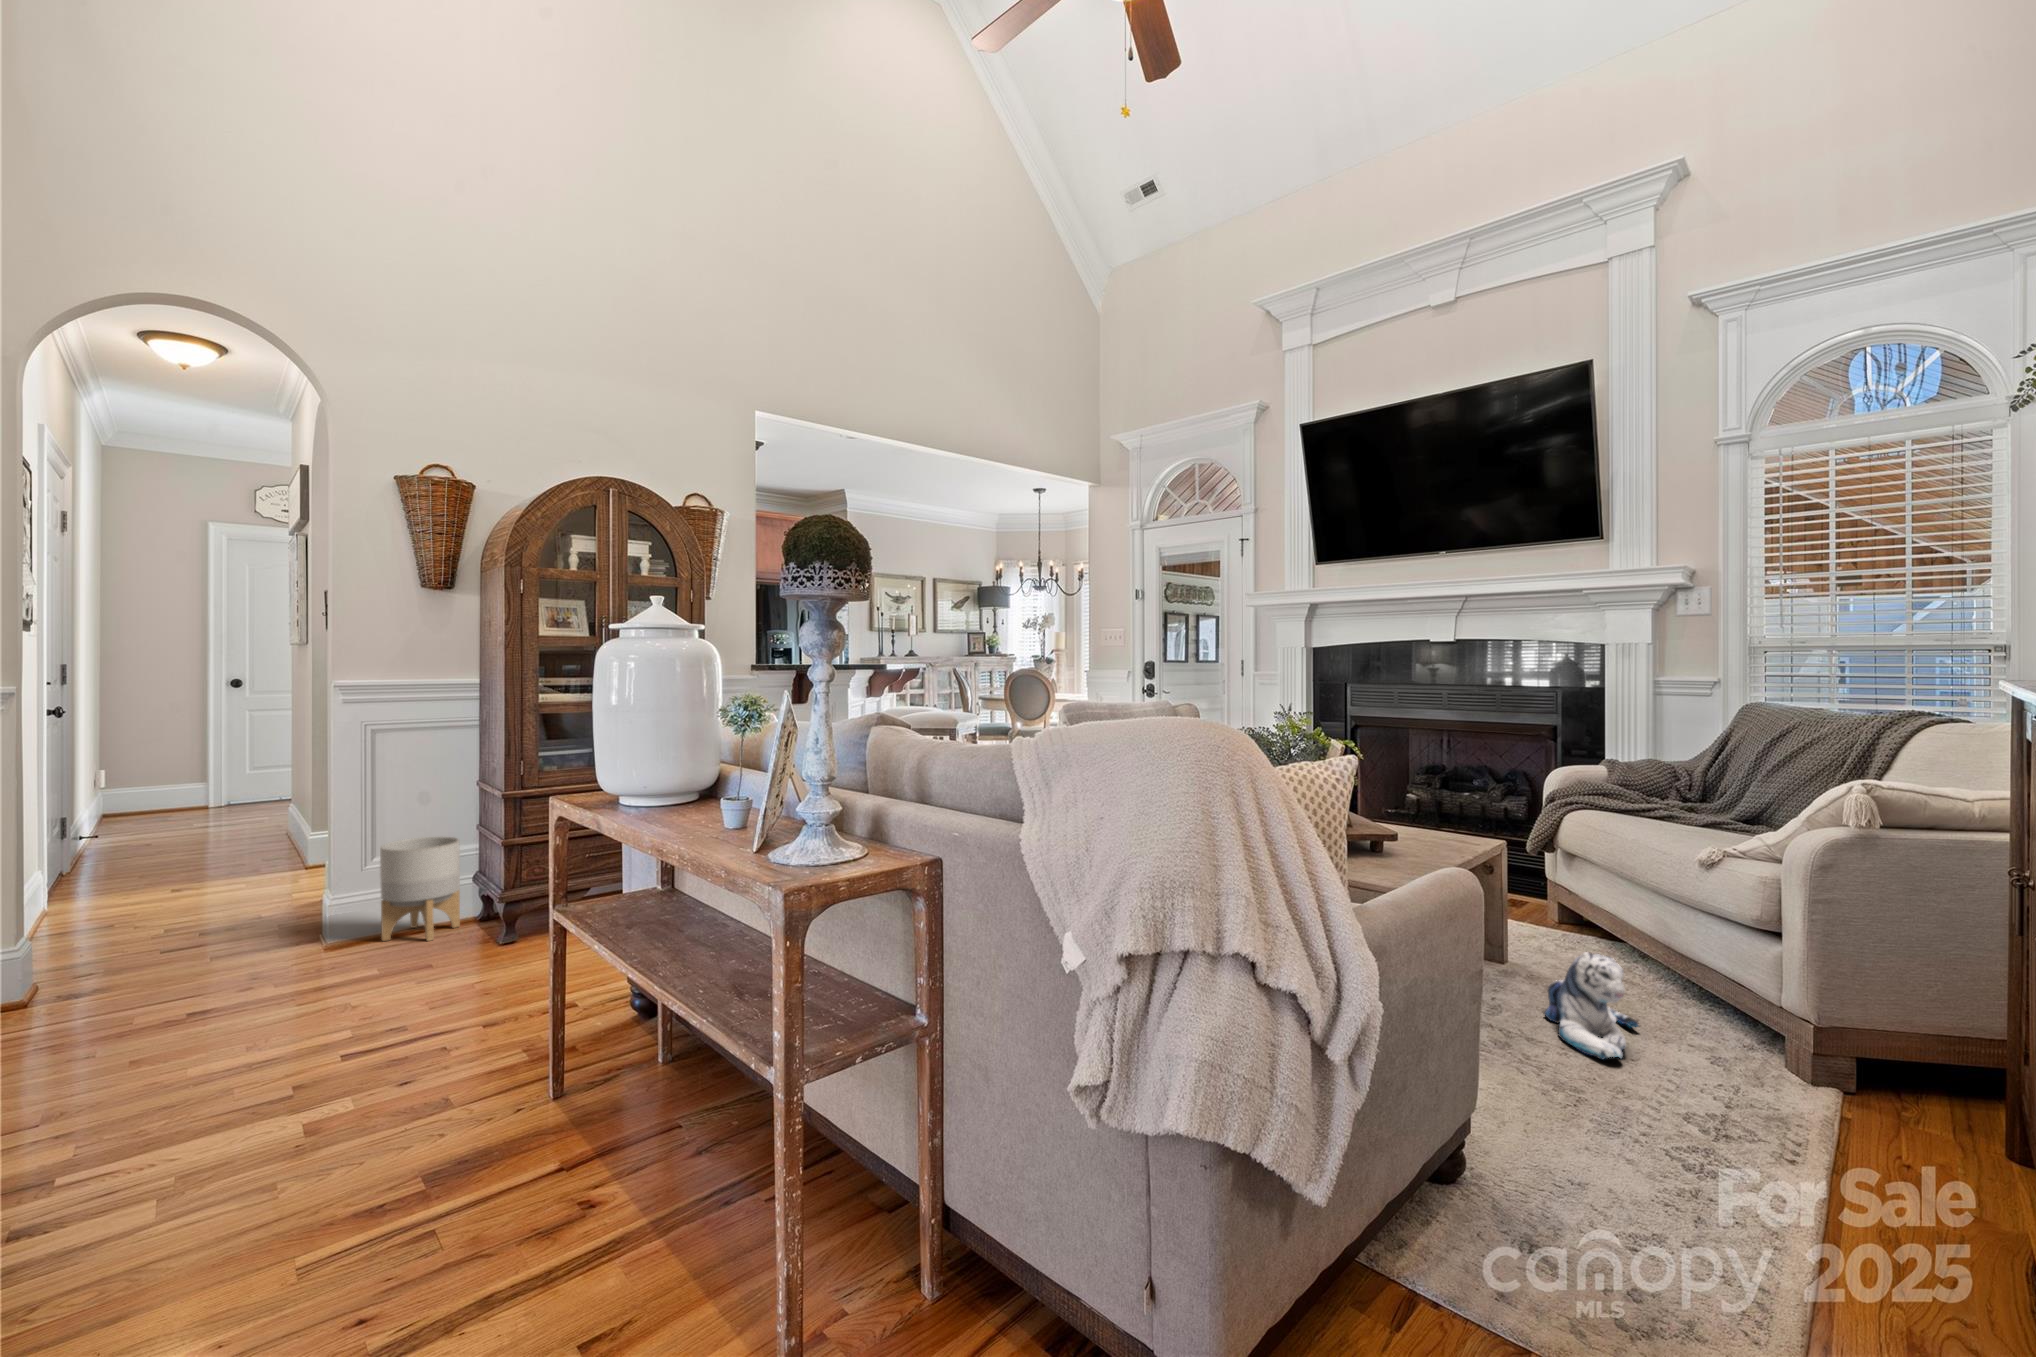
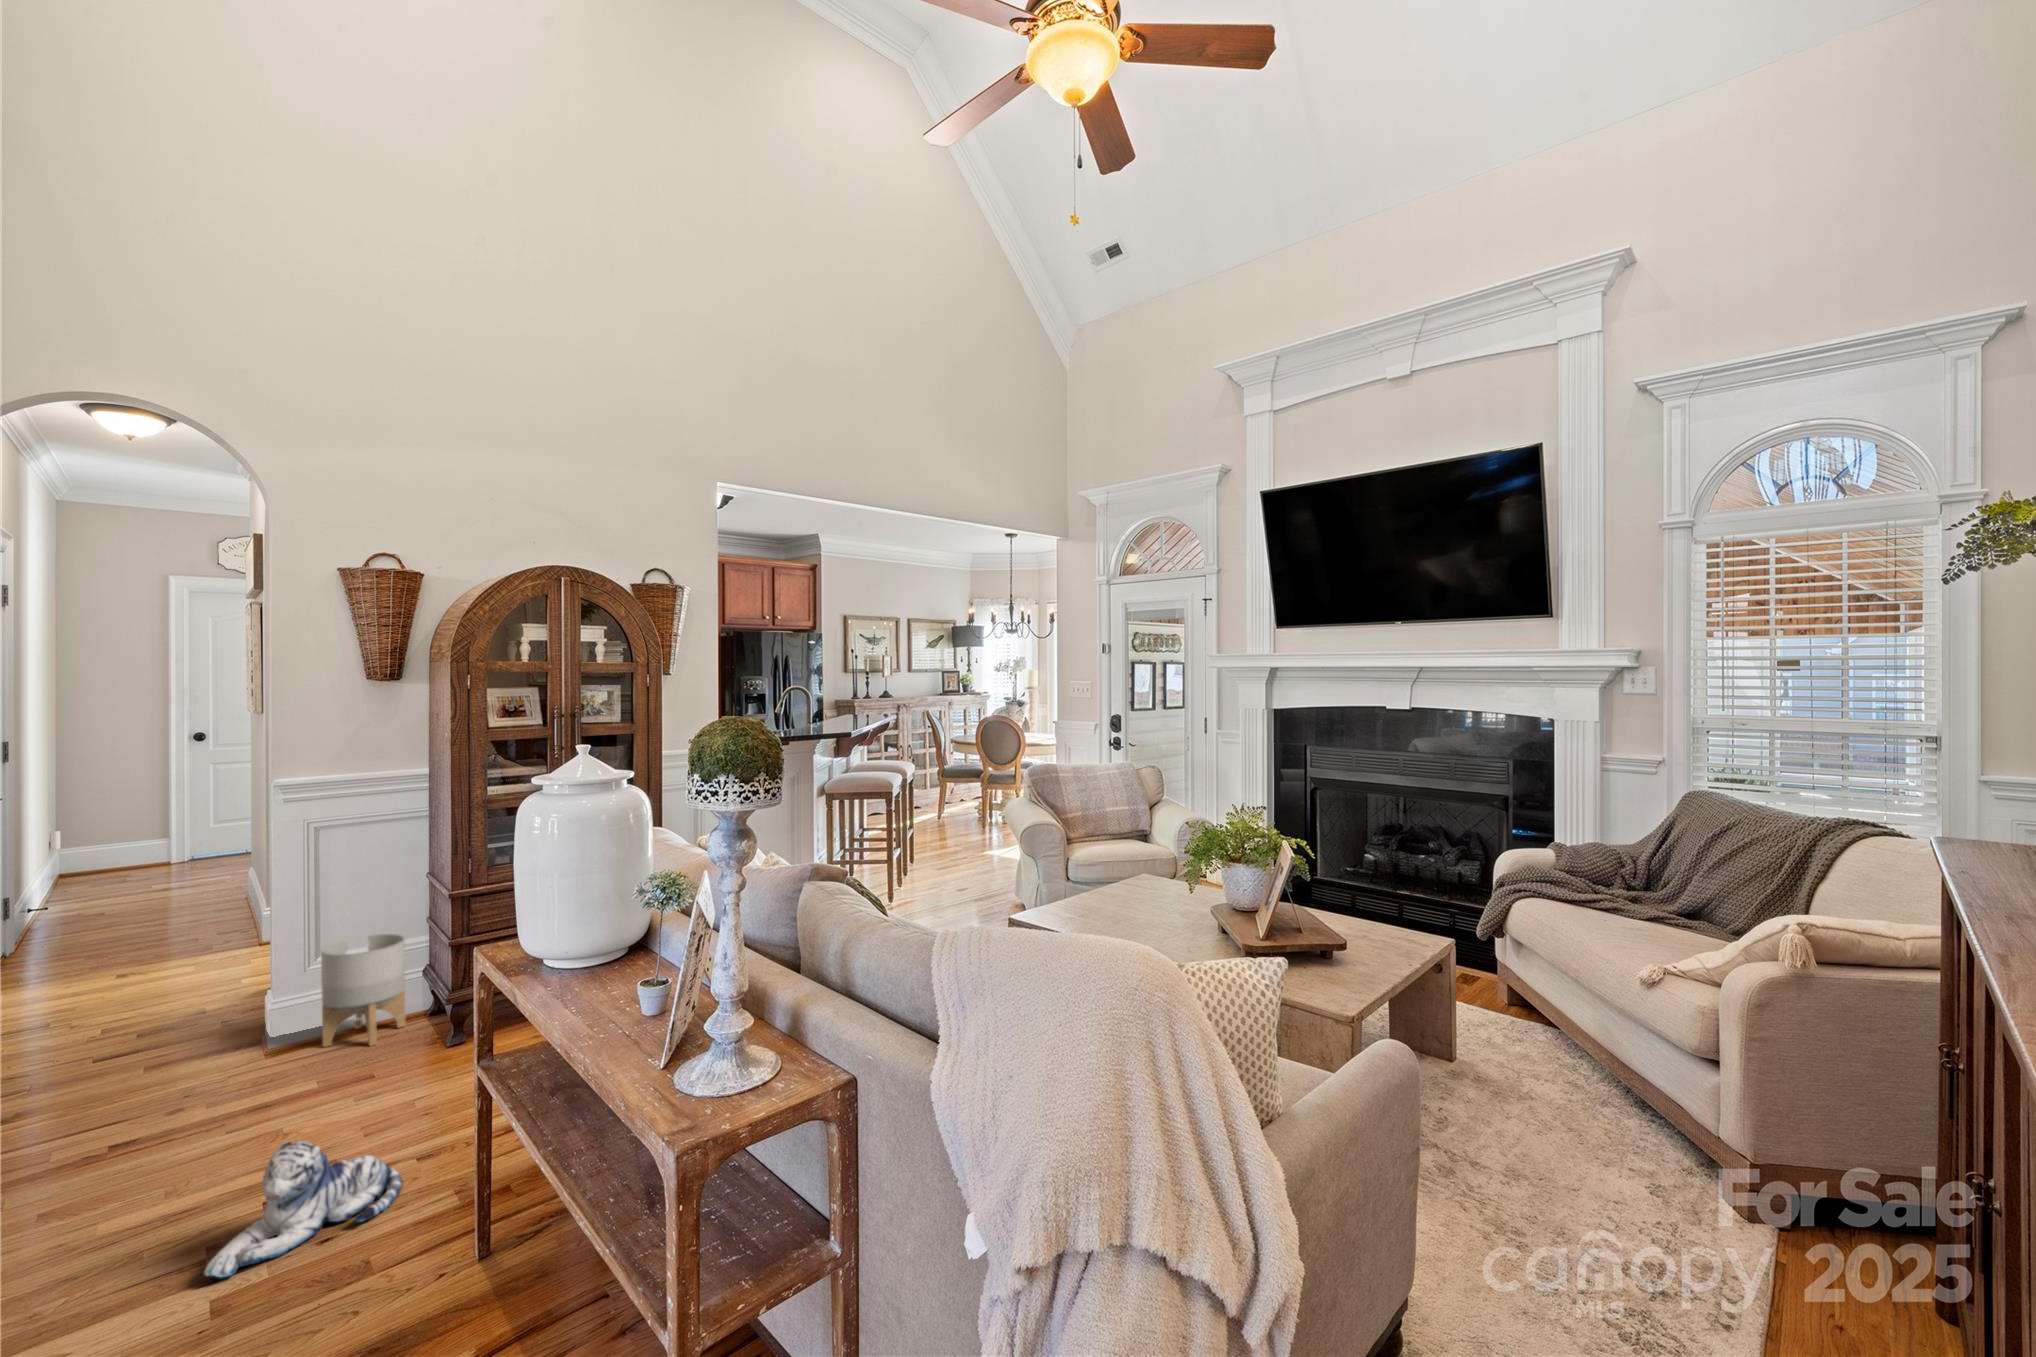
plush toy: present [1544,952,1638,1059] -> present [204,1141,403,1277]

